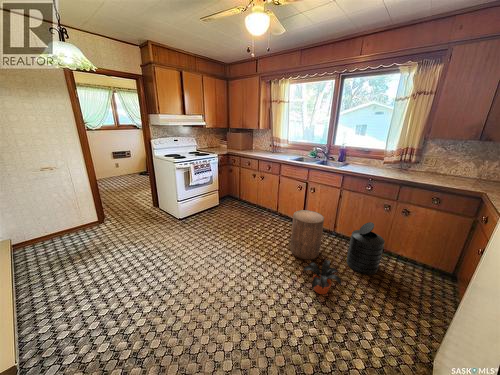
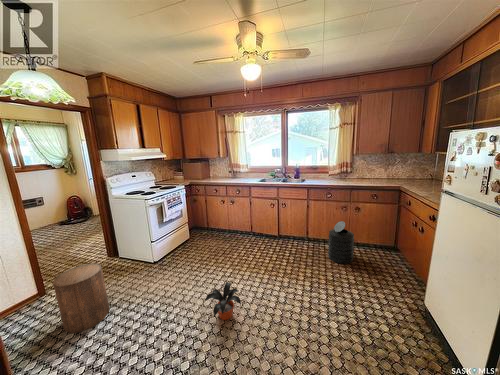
stool: present [290,210,324,259] -> present [53,264,110,333]
potted plant: present [303,259,341,294] -> present [205,282,241,320]

